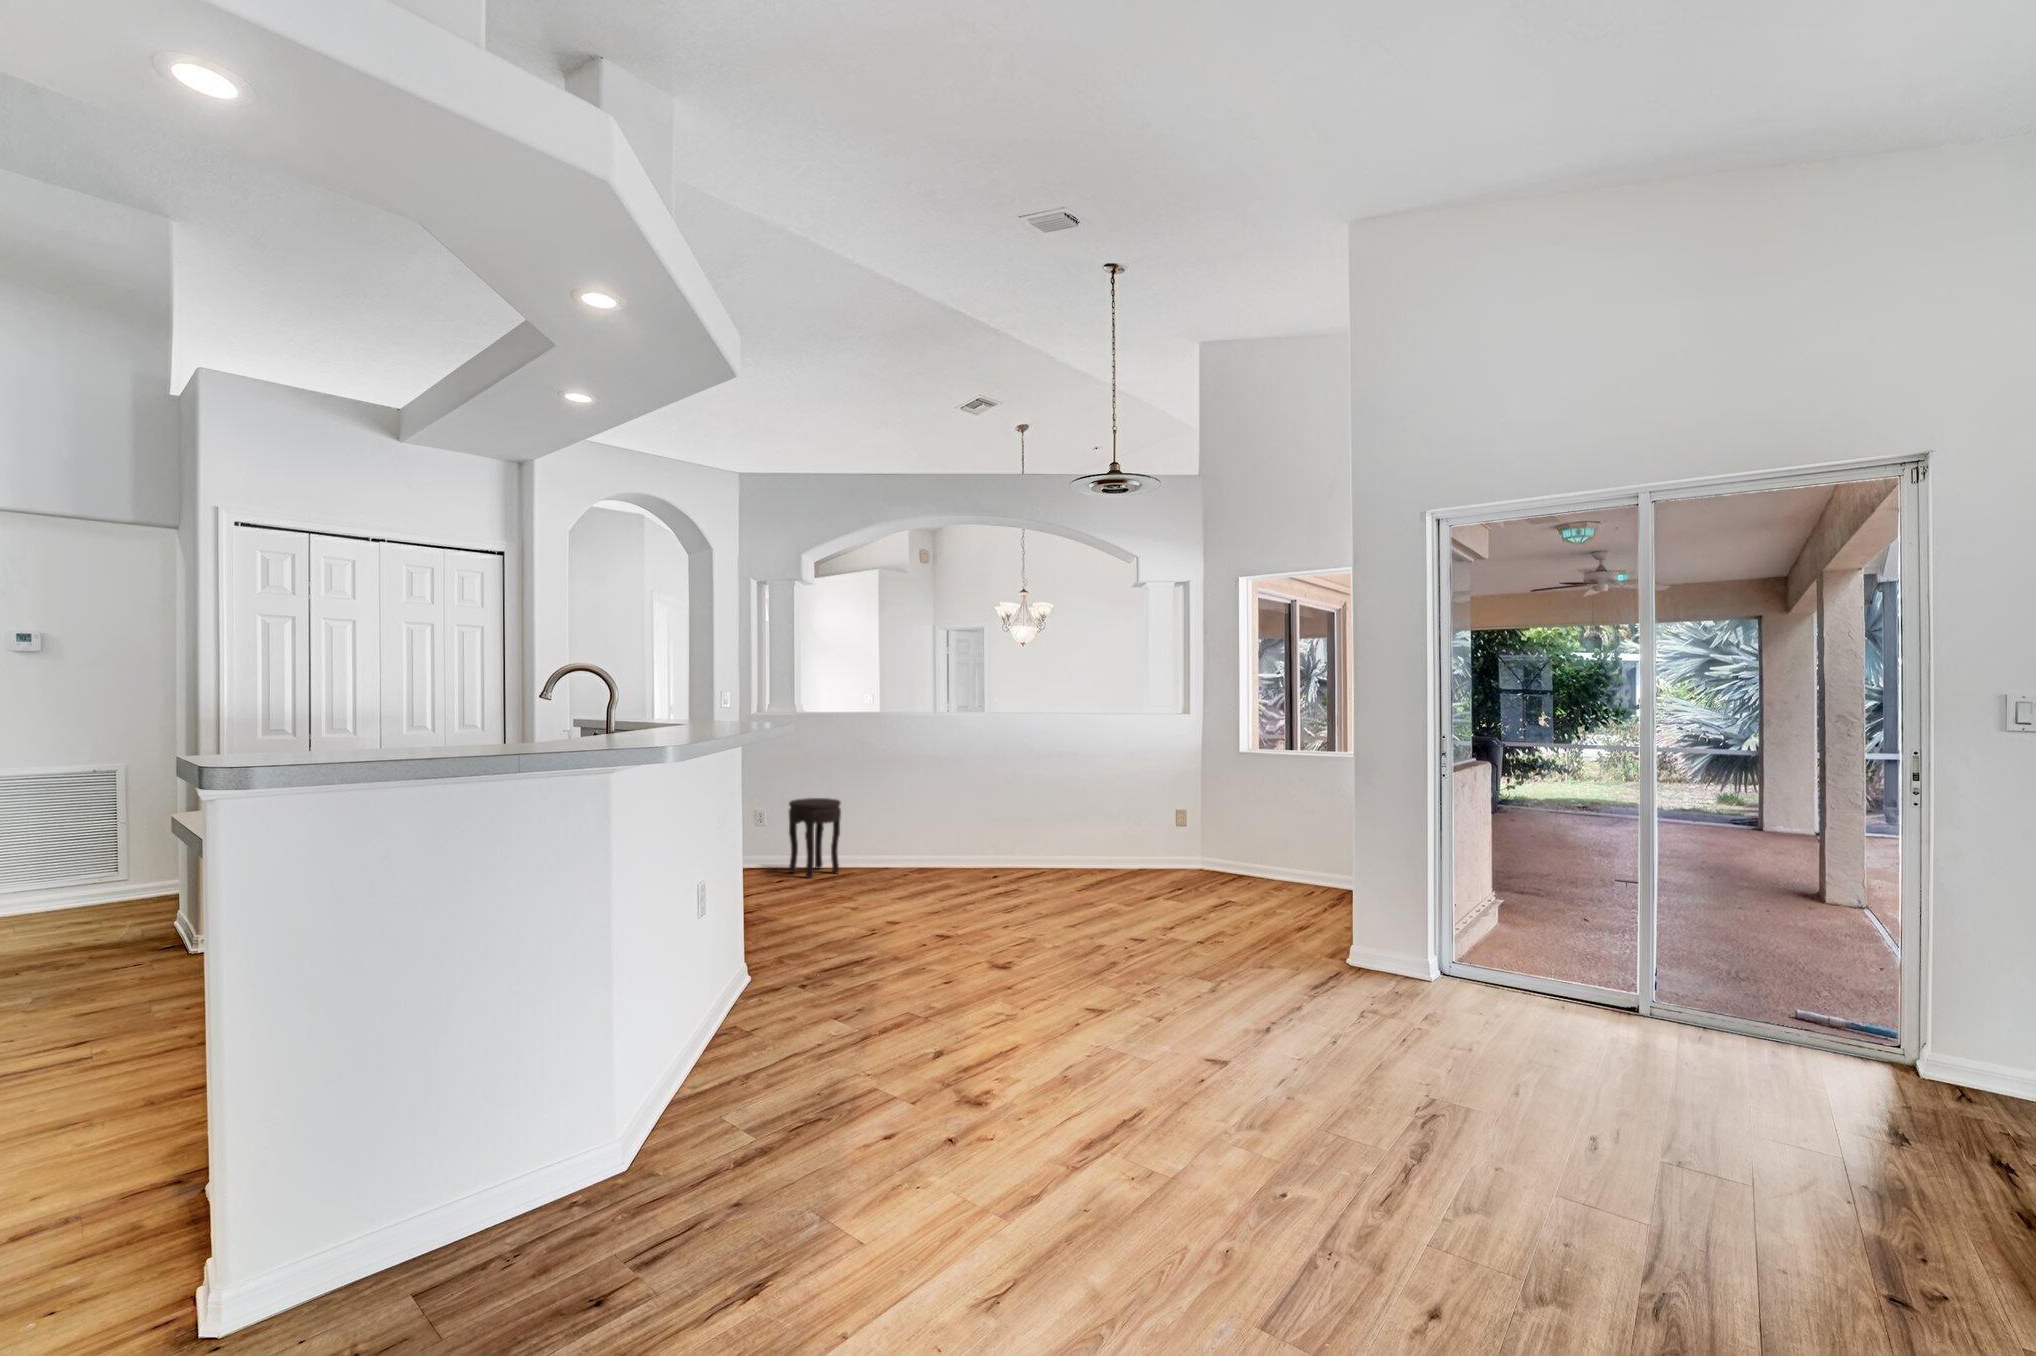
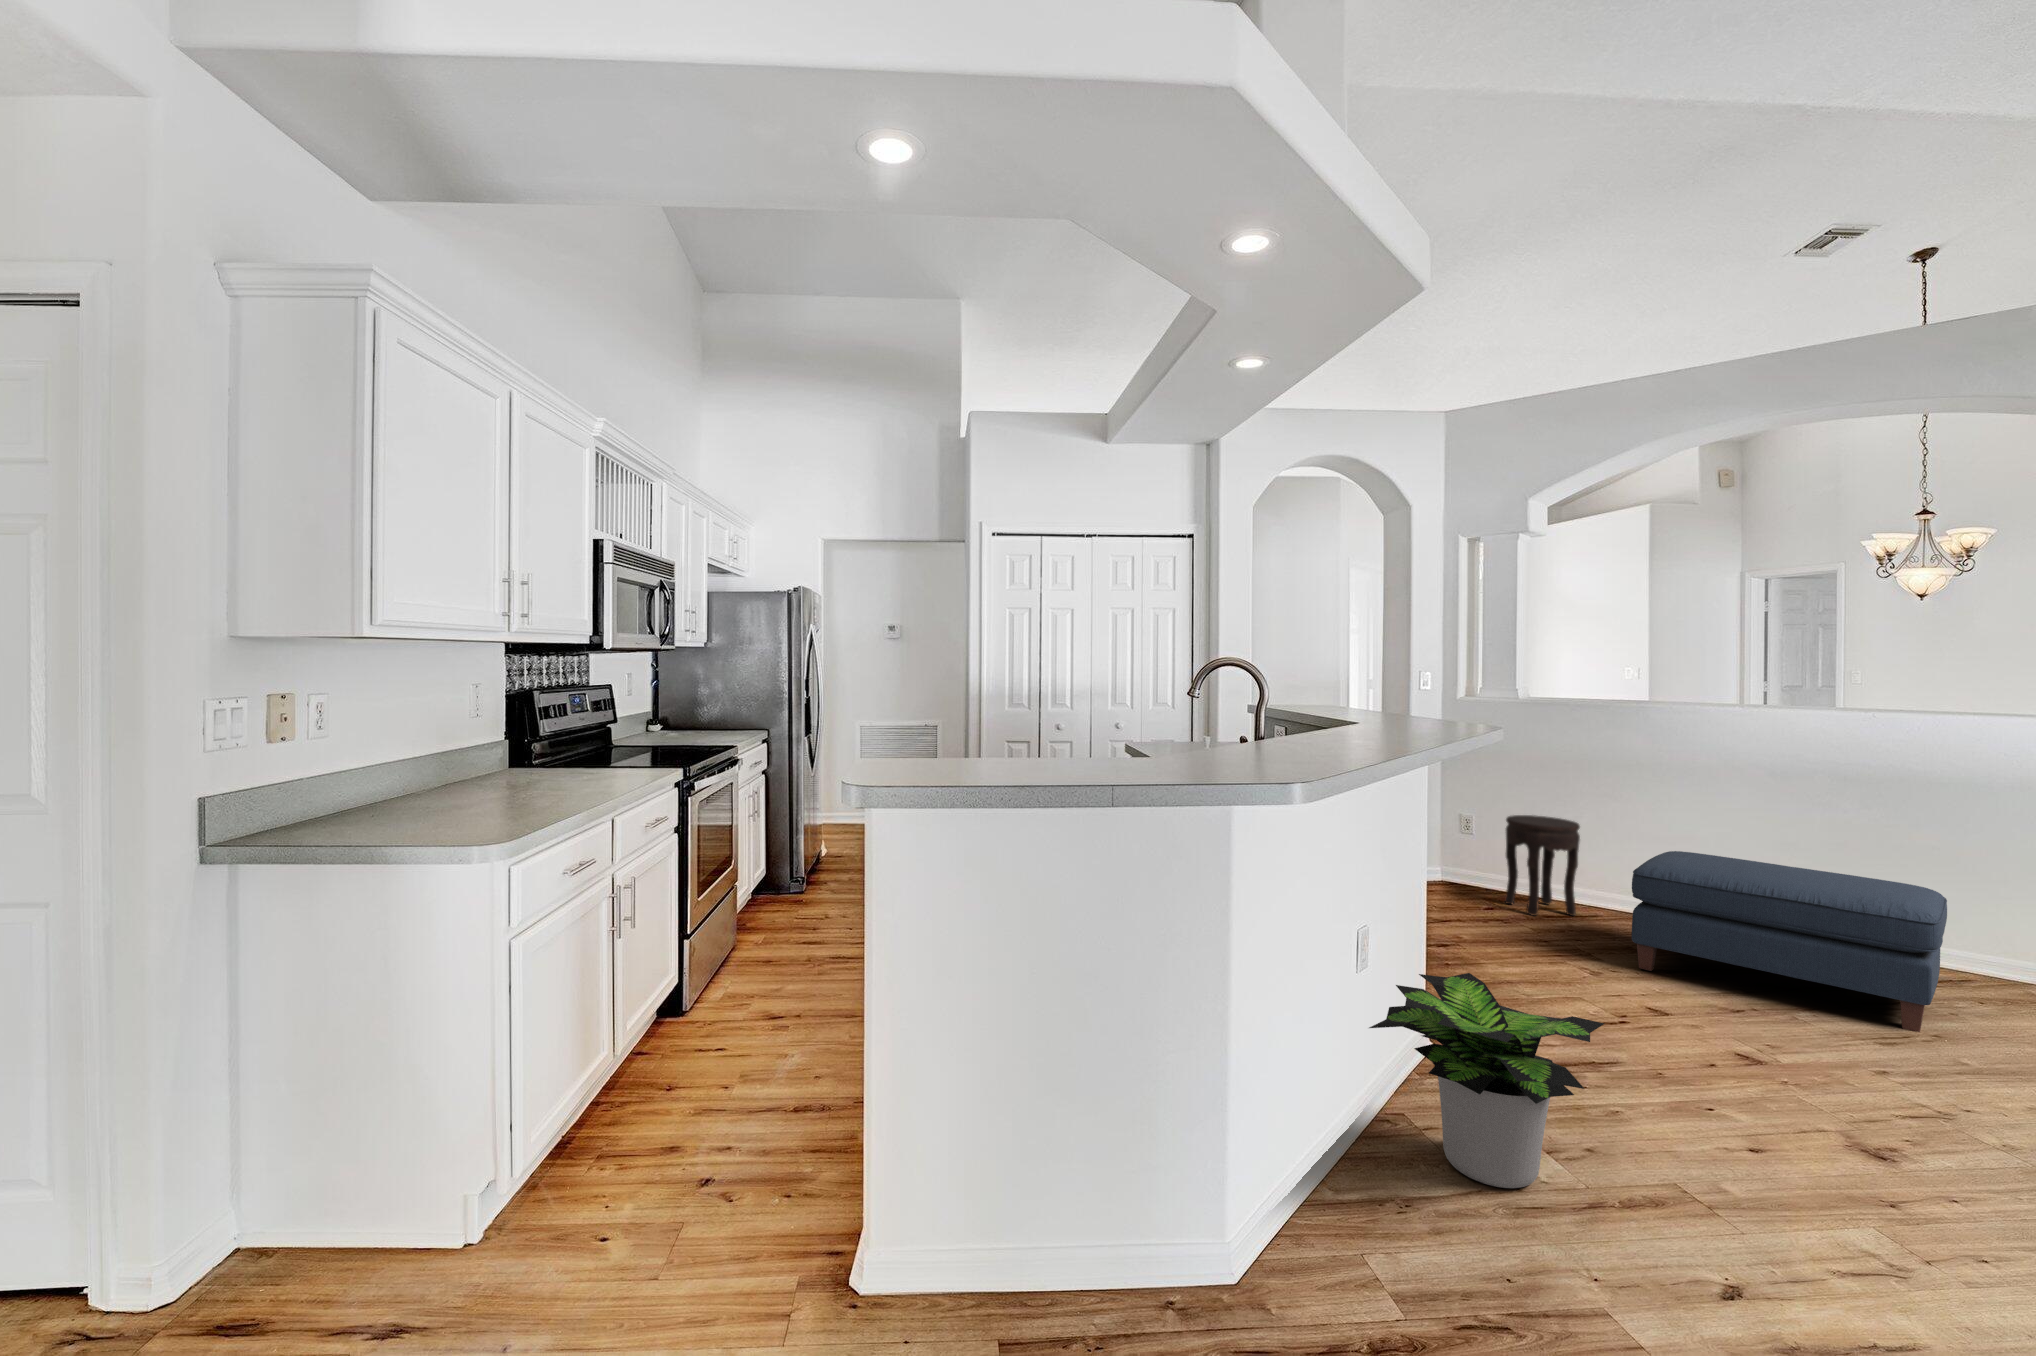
ottoman: none [877,811,1038,904] -> present [1632,851,1947,1032]
potted plant: none [713,908,868,1050] -> present [1369,973,1605,1188]

